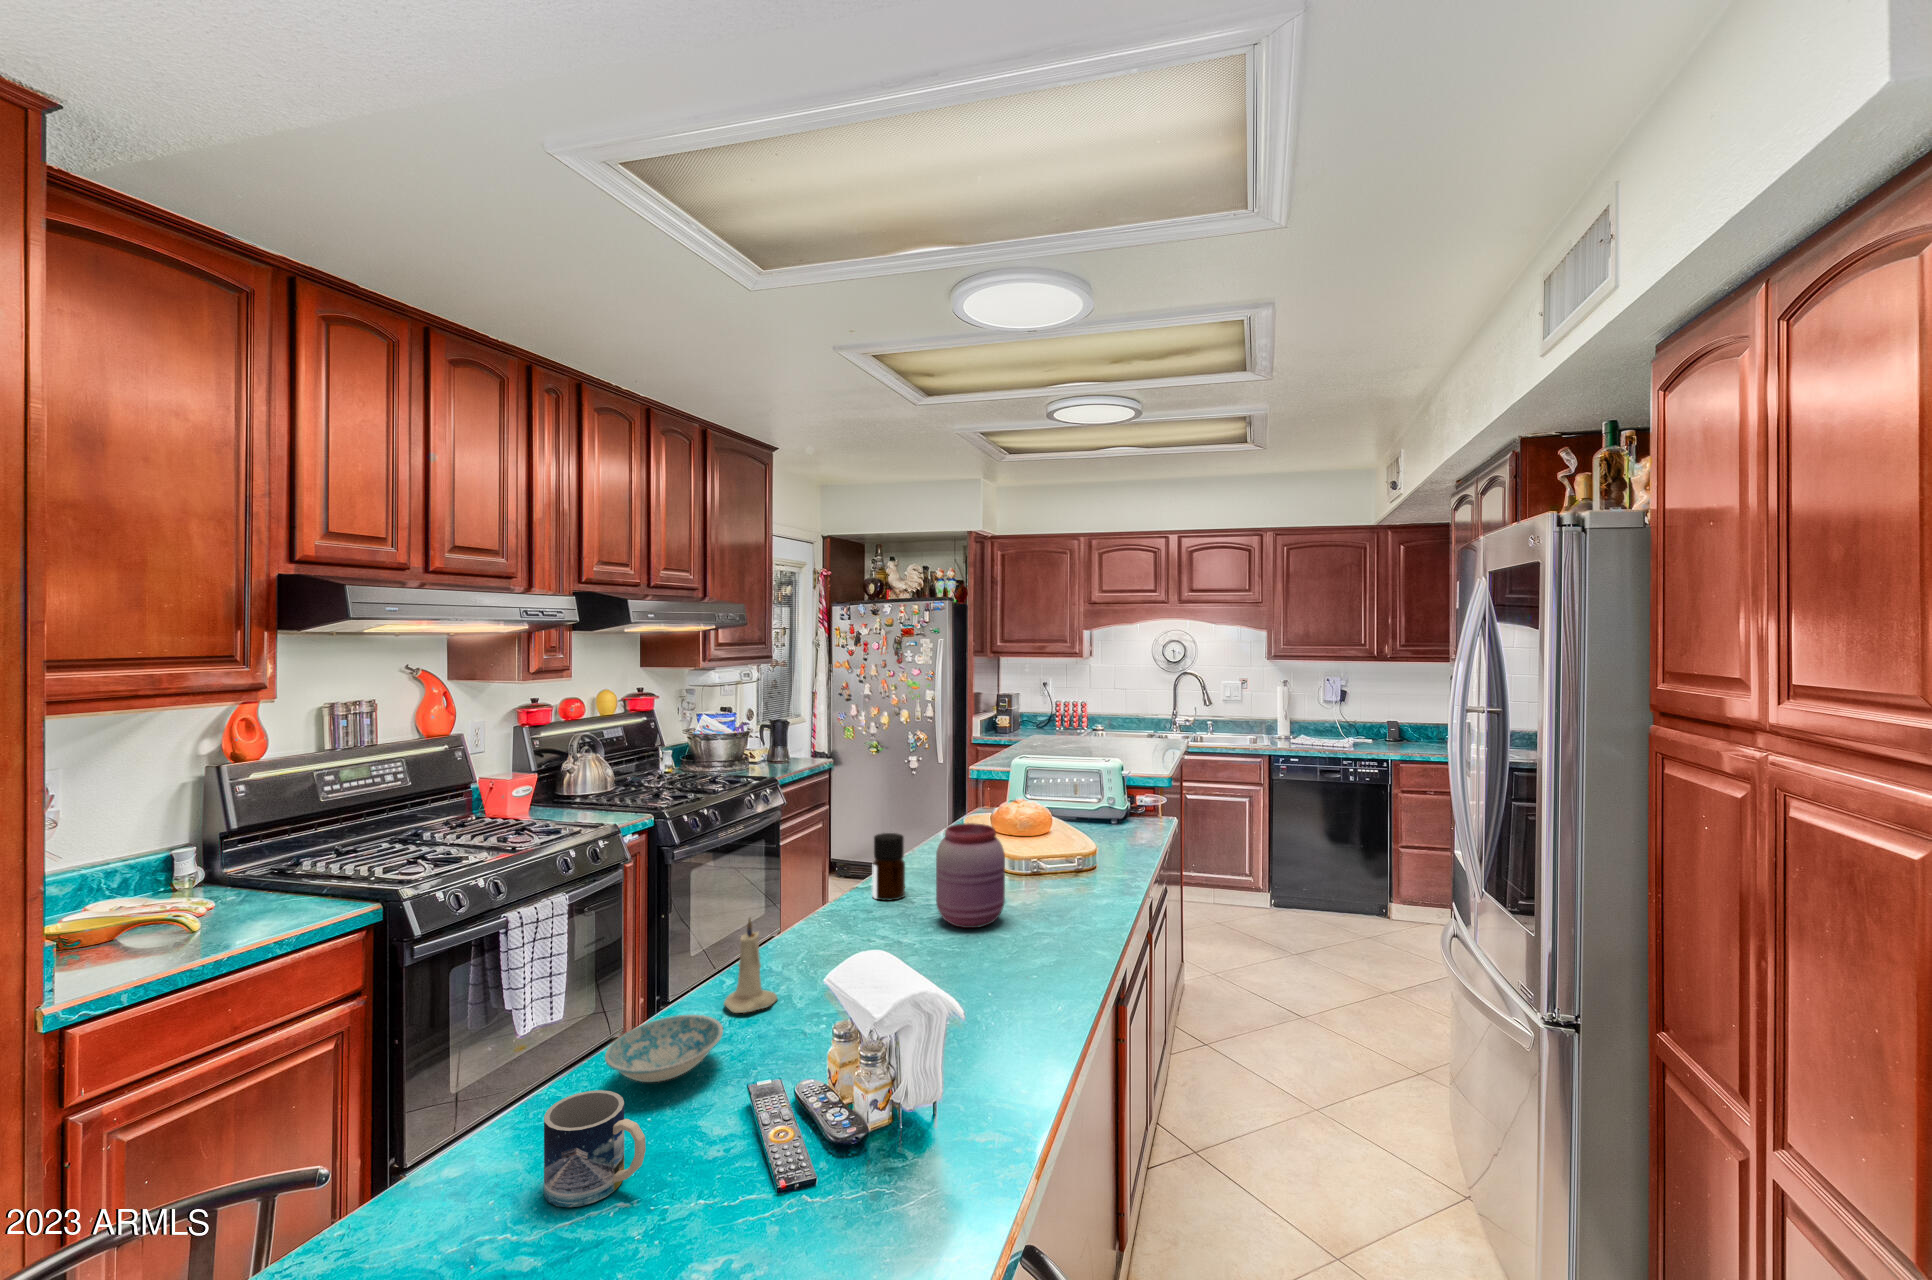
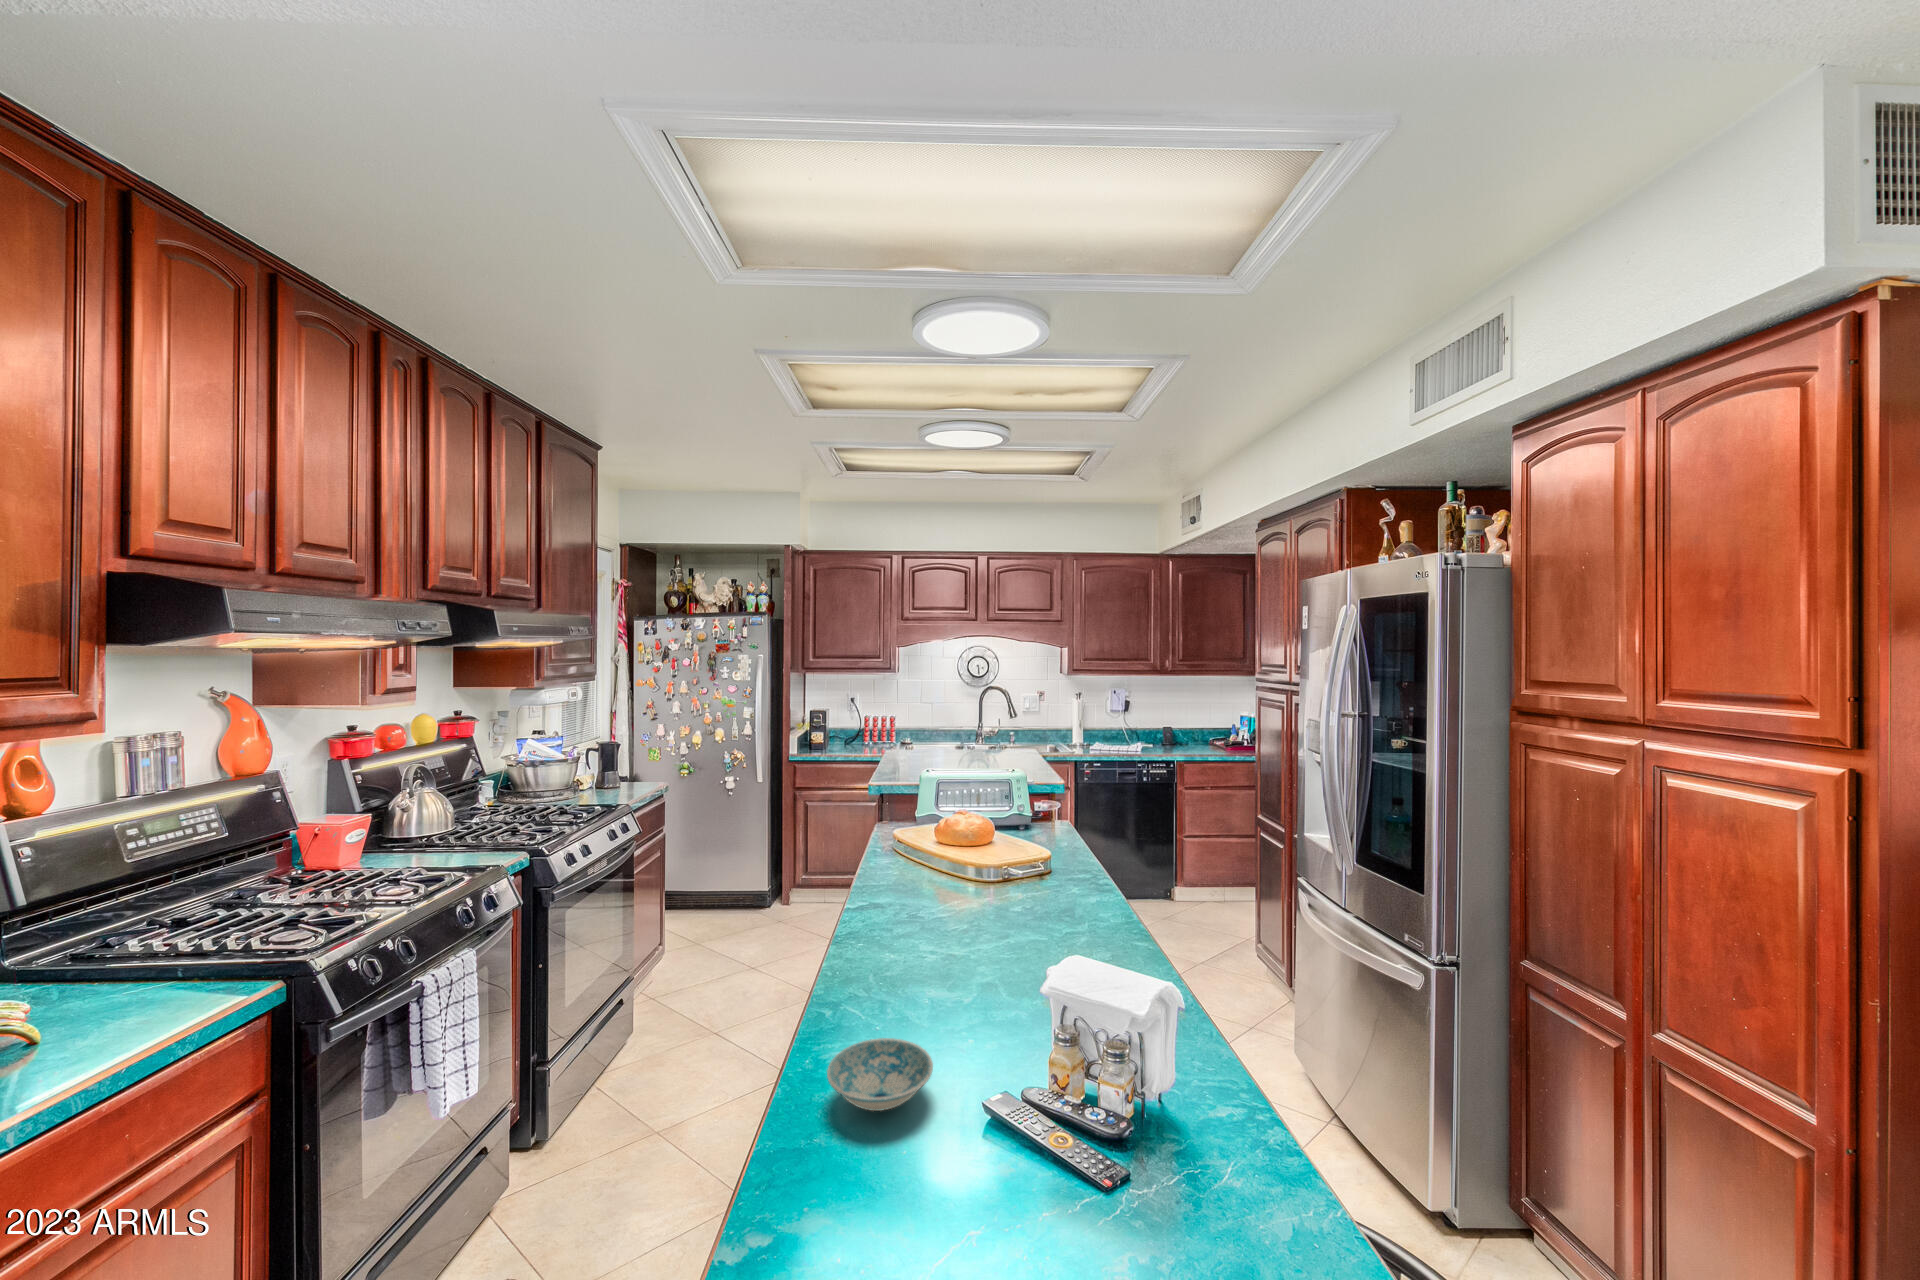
jar: present [936,823,1005,928] -> none [966,830,1032,930]
bottle: present [872,833,905,901] -> none [879,847,912,914]
candle: present [724,918,777,1013] -> none [857,935,907,1035]
mug: present [544,1090,646,1207] -> none [884,1116,993,1240]

